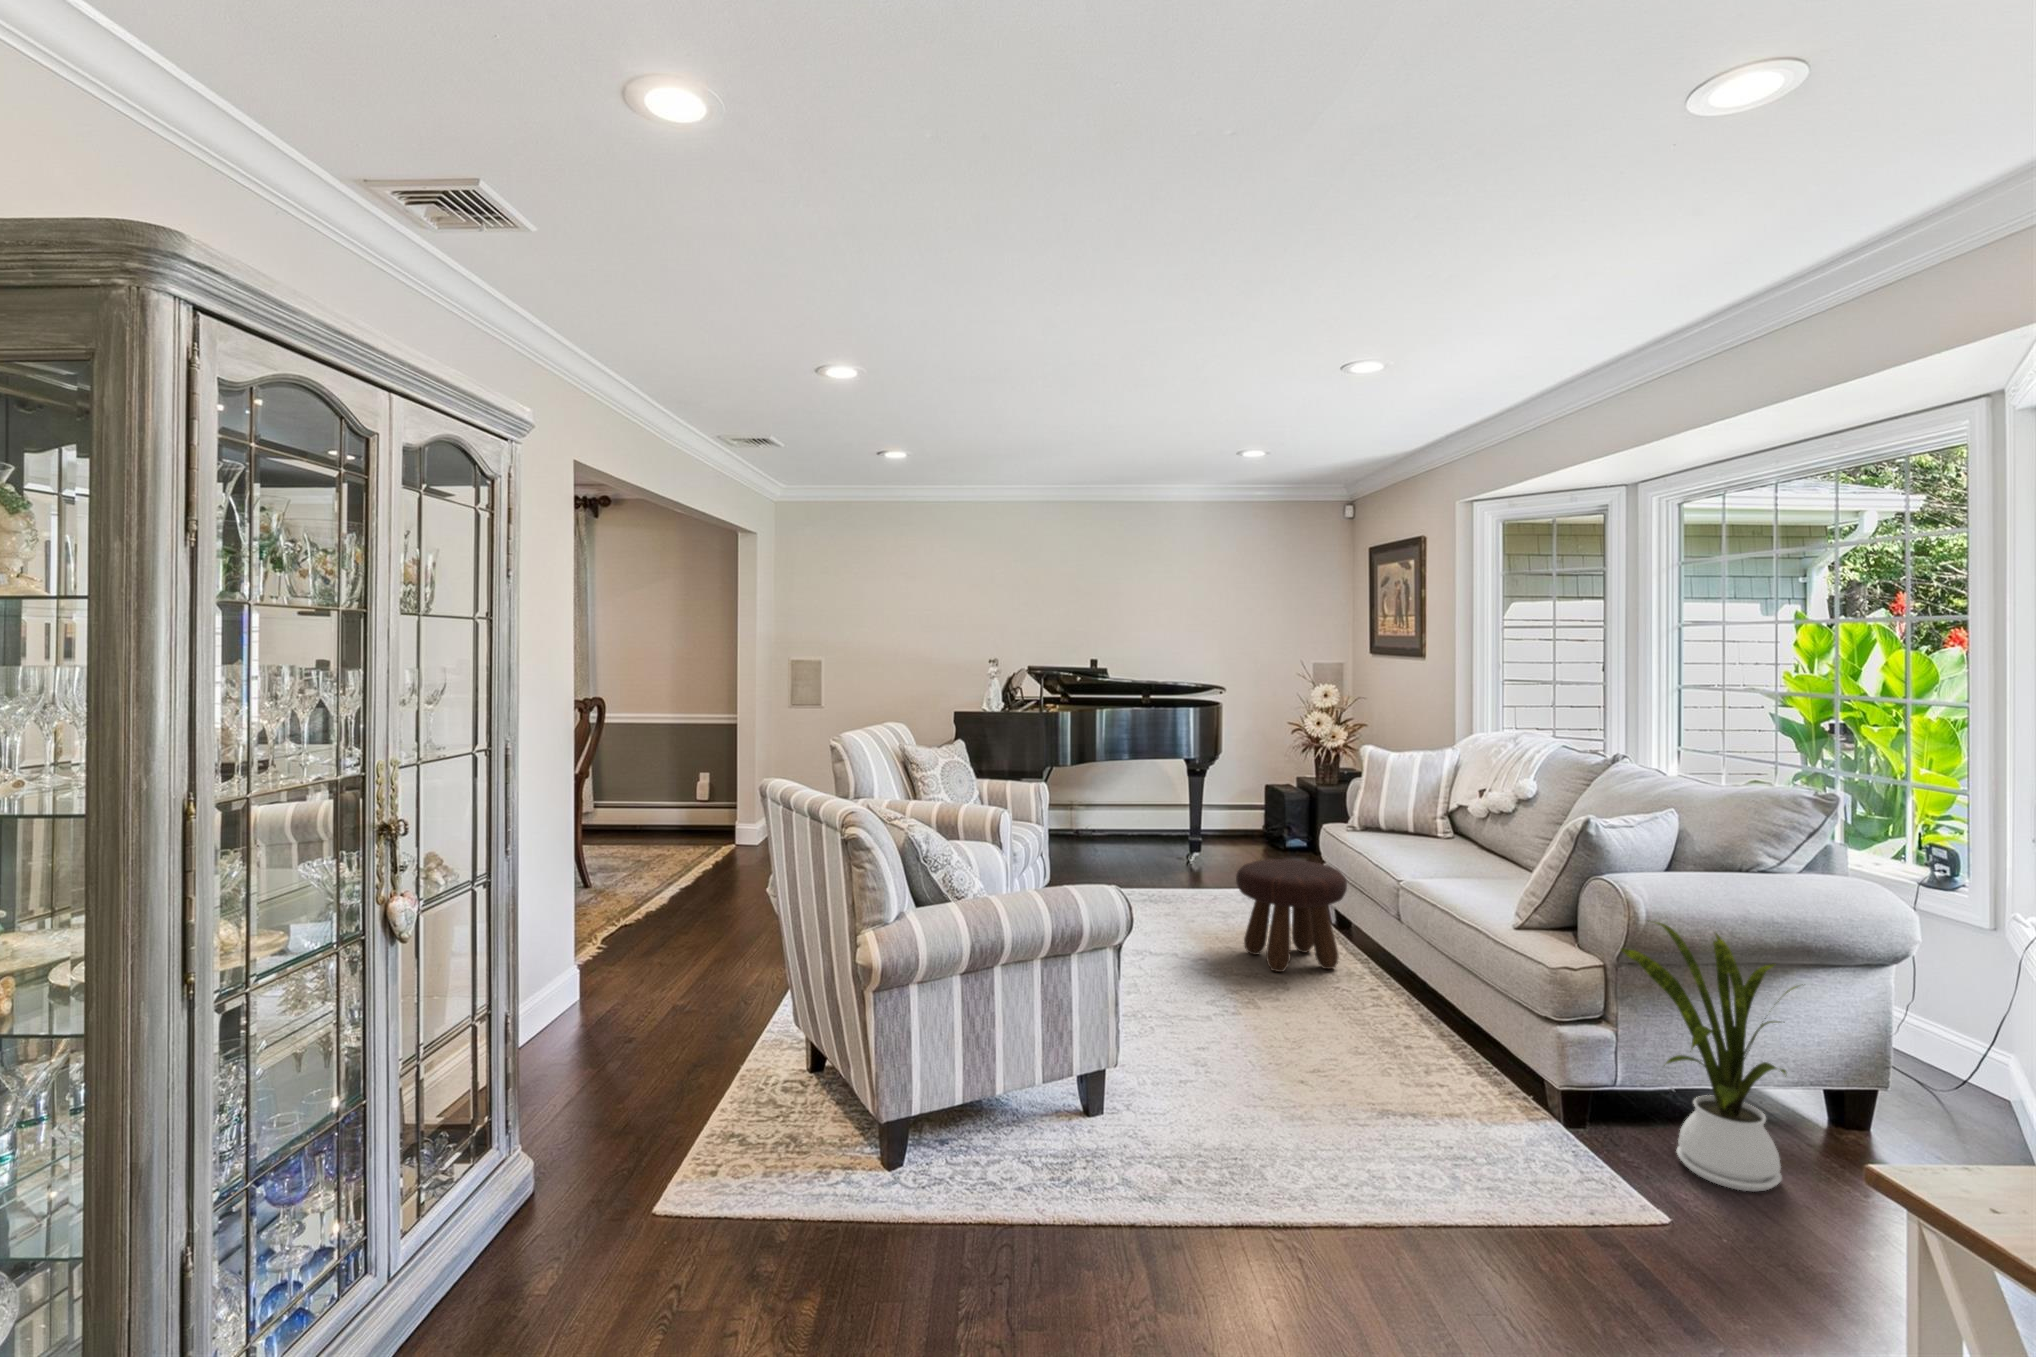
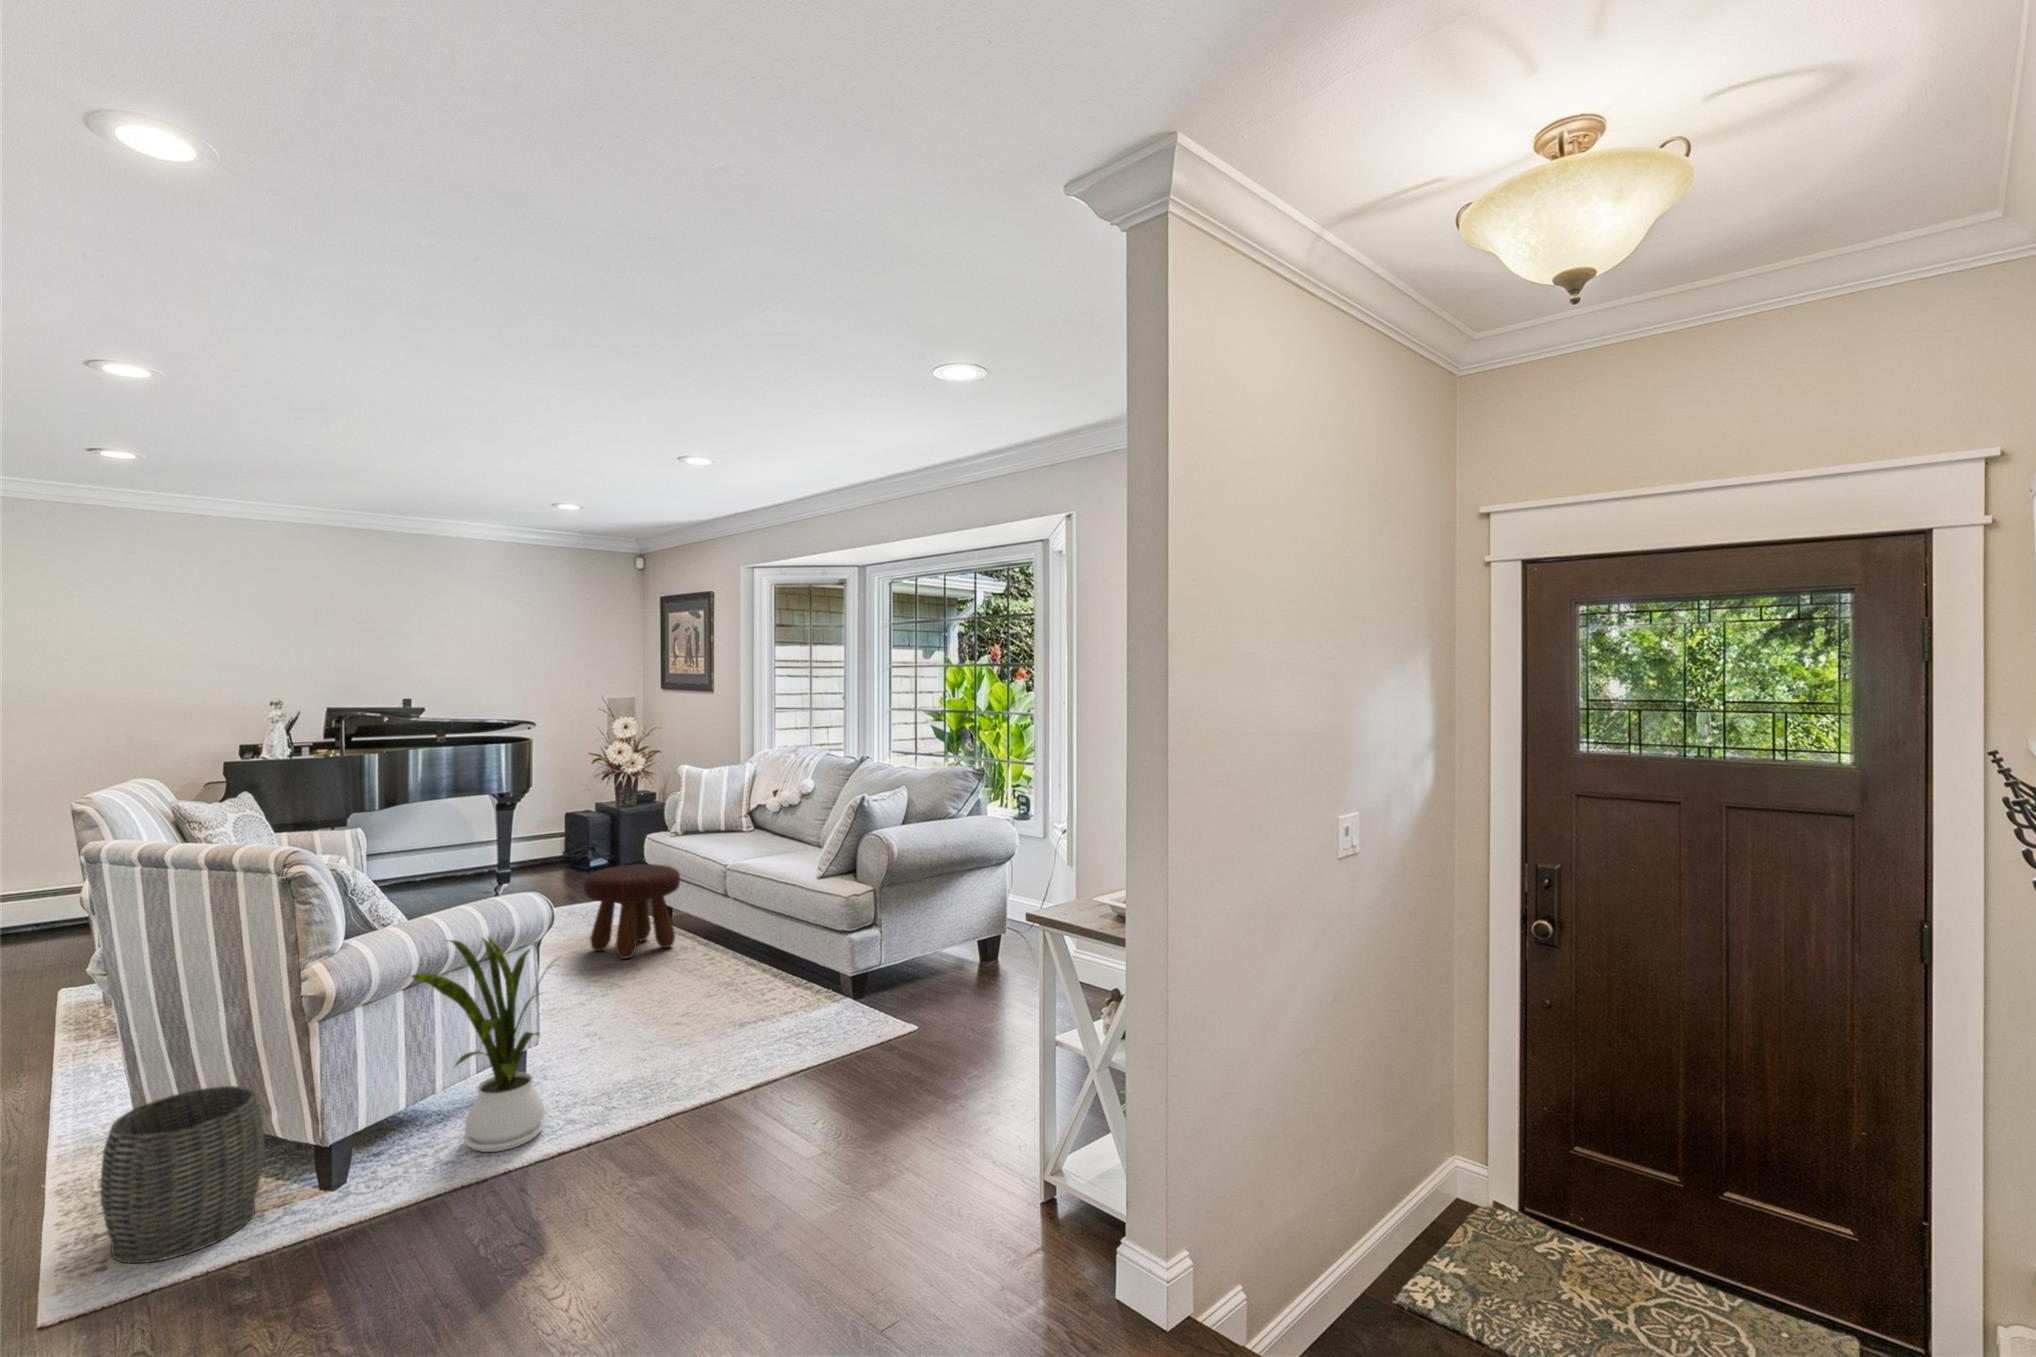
house plant: present [1622,921,1798,1192] -> present [412,938,553,1152]
woven basket: none [721,1027,841,1189] -> present [101,1086,264,1263]

